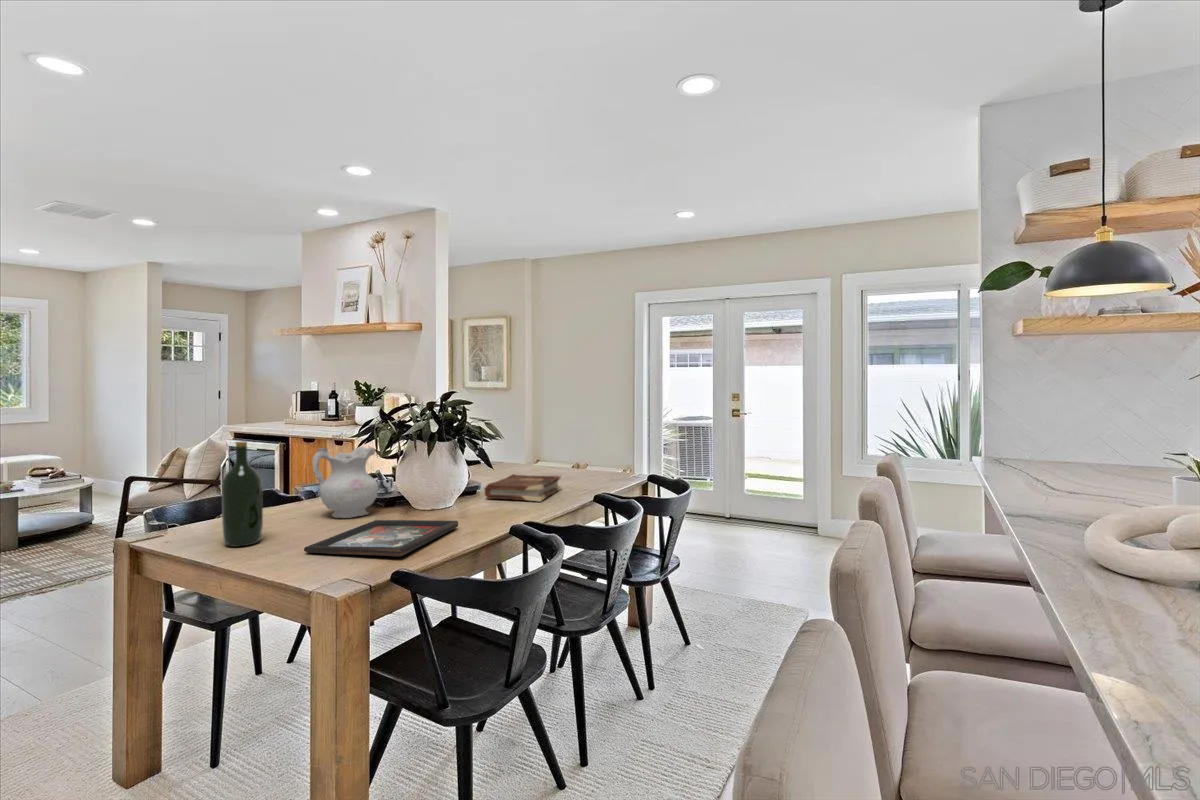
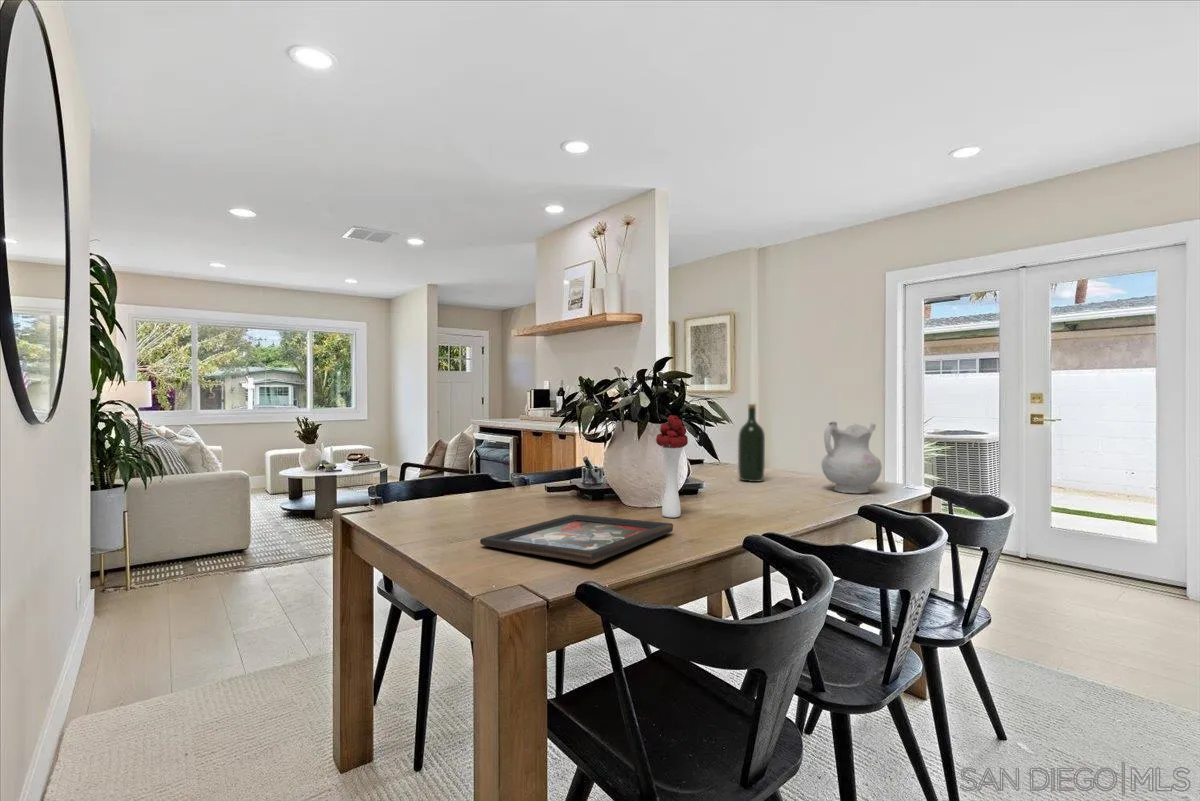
flower bouquet: none [443,436,468,515] -> present [656,415,688,518]
wine bottle: present [222,442,263,547] -> present [738,404,765,482]
ceramic pitcher: present [313,447,378,518] -> present [822,422,882,493]
book: present [485,474,561,501] -> none [708,474,809,509]

